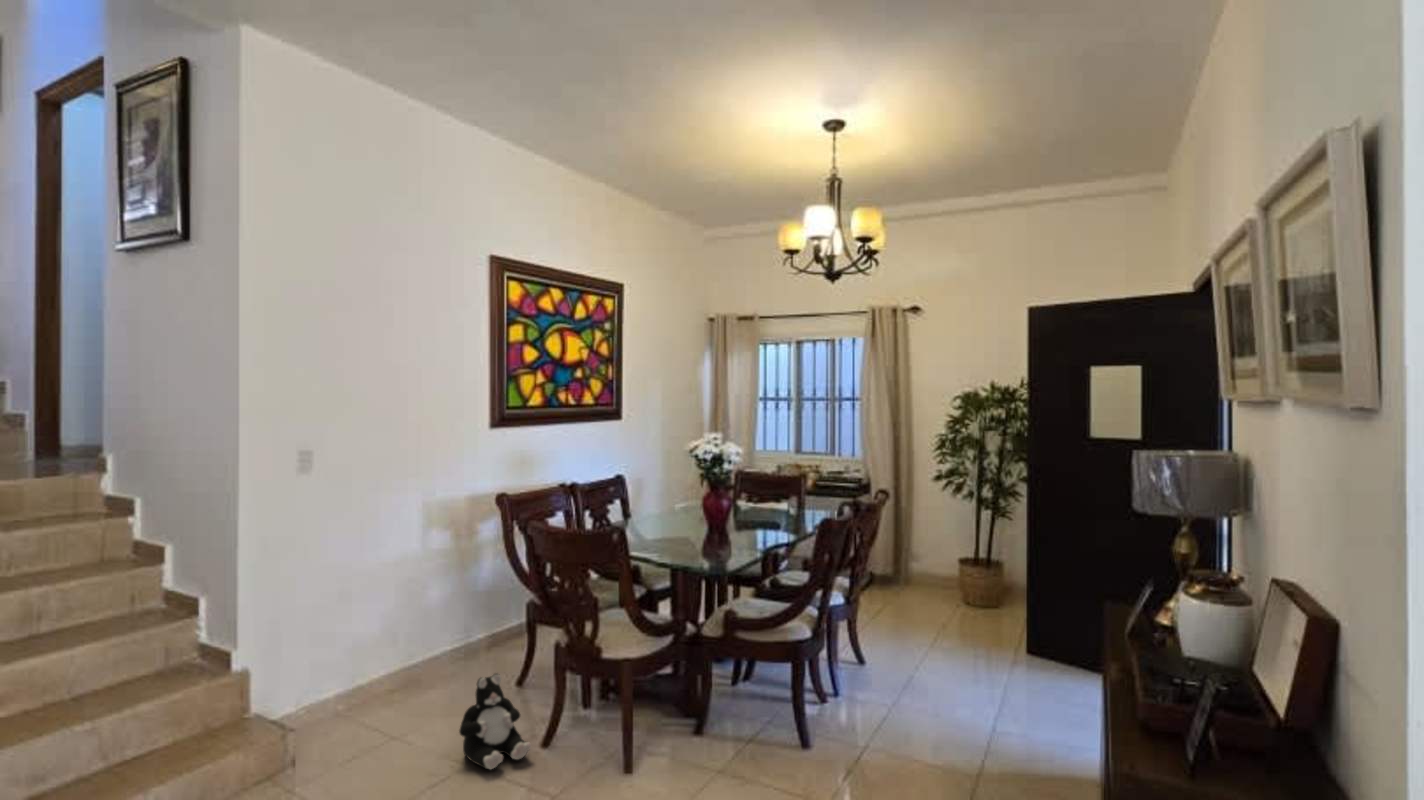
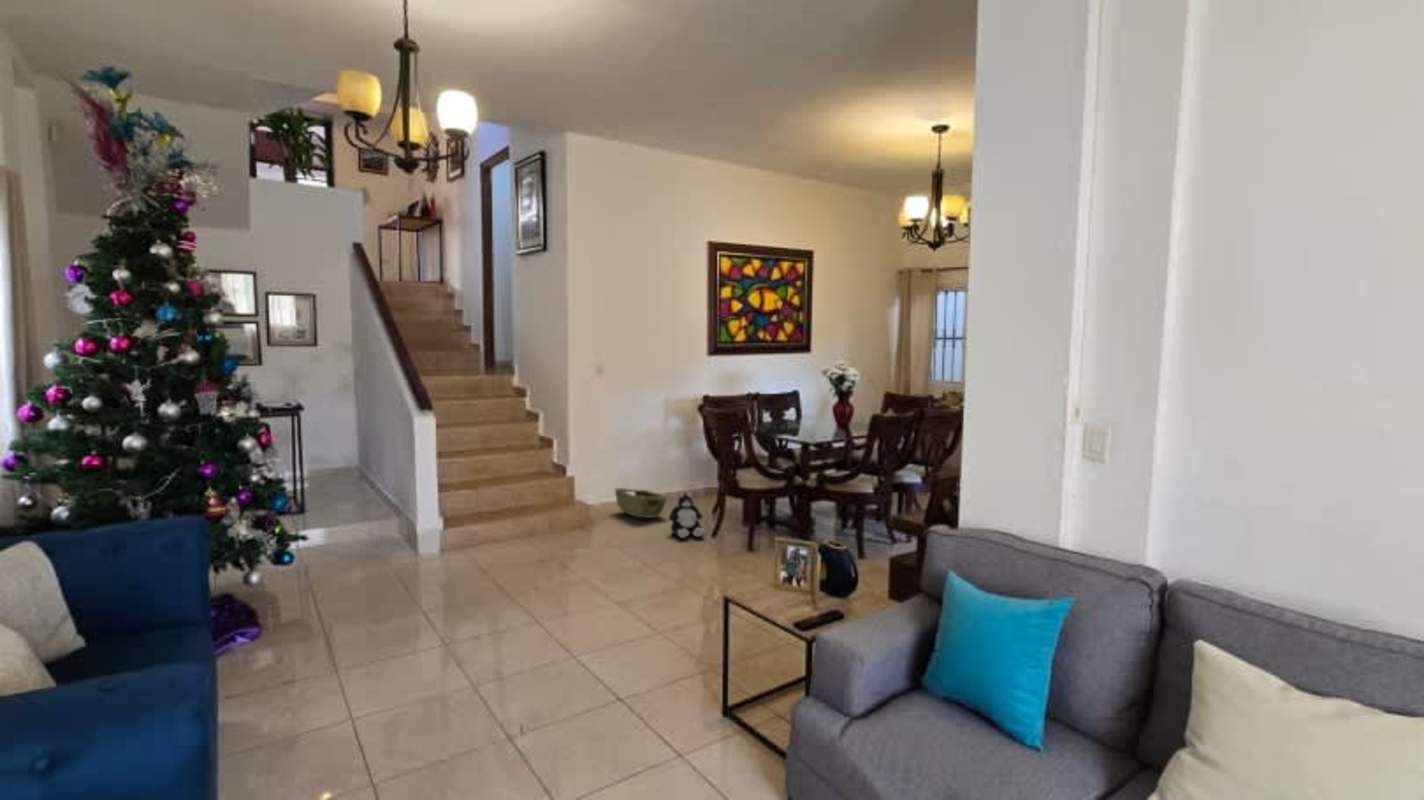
woven basket: none [334,665,440,729] -> present [615,488,666,518]

